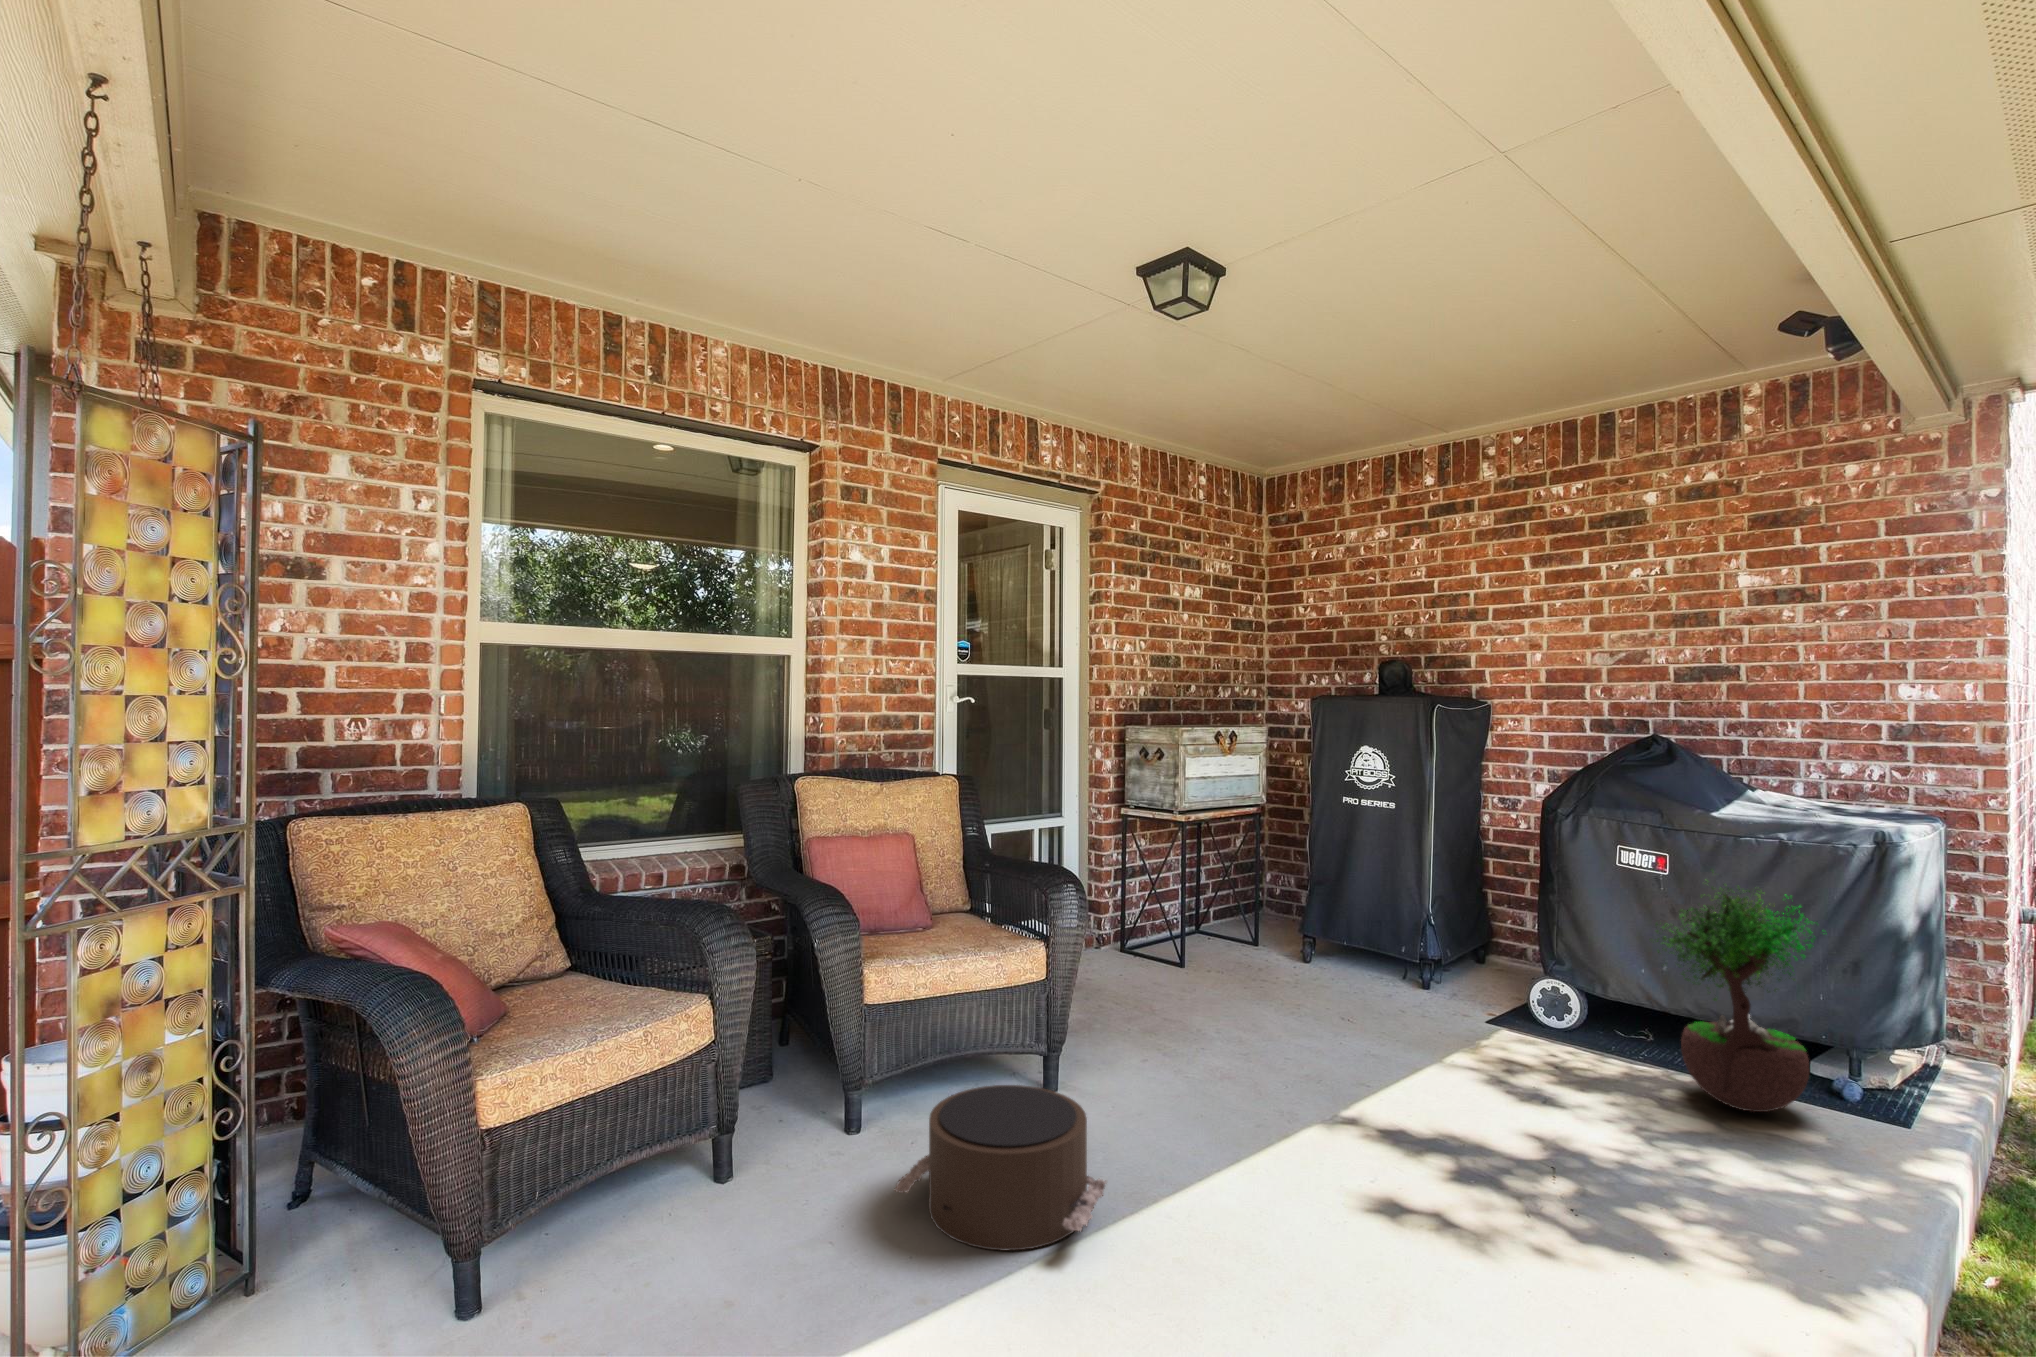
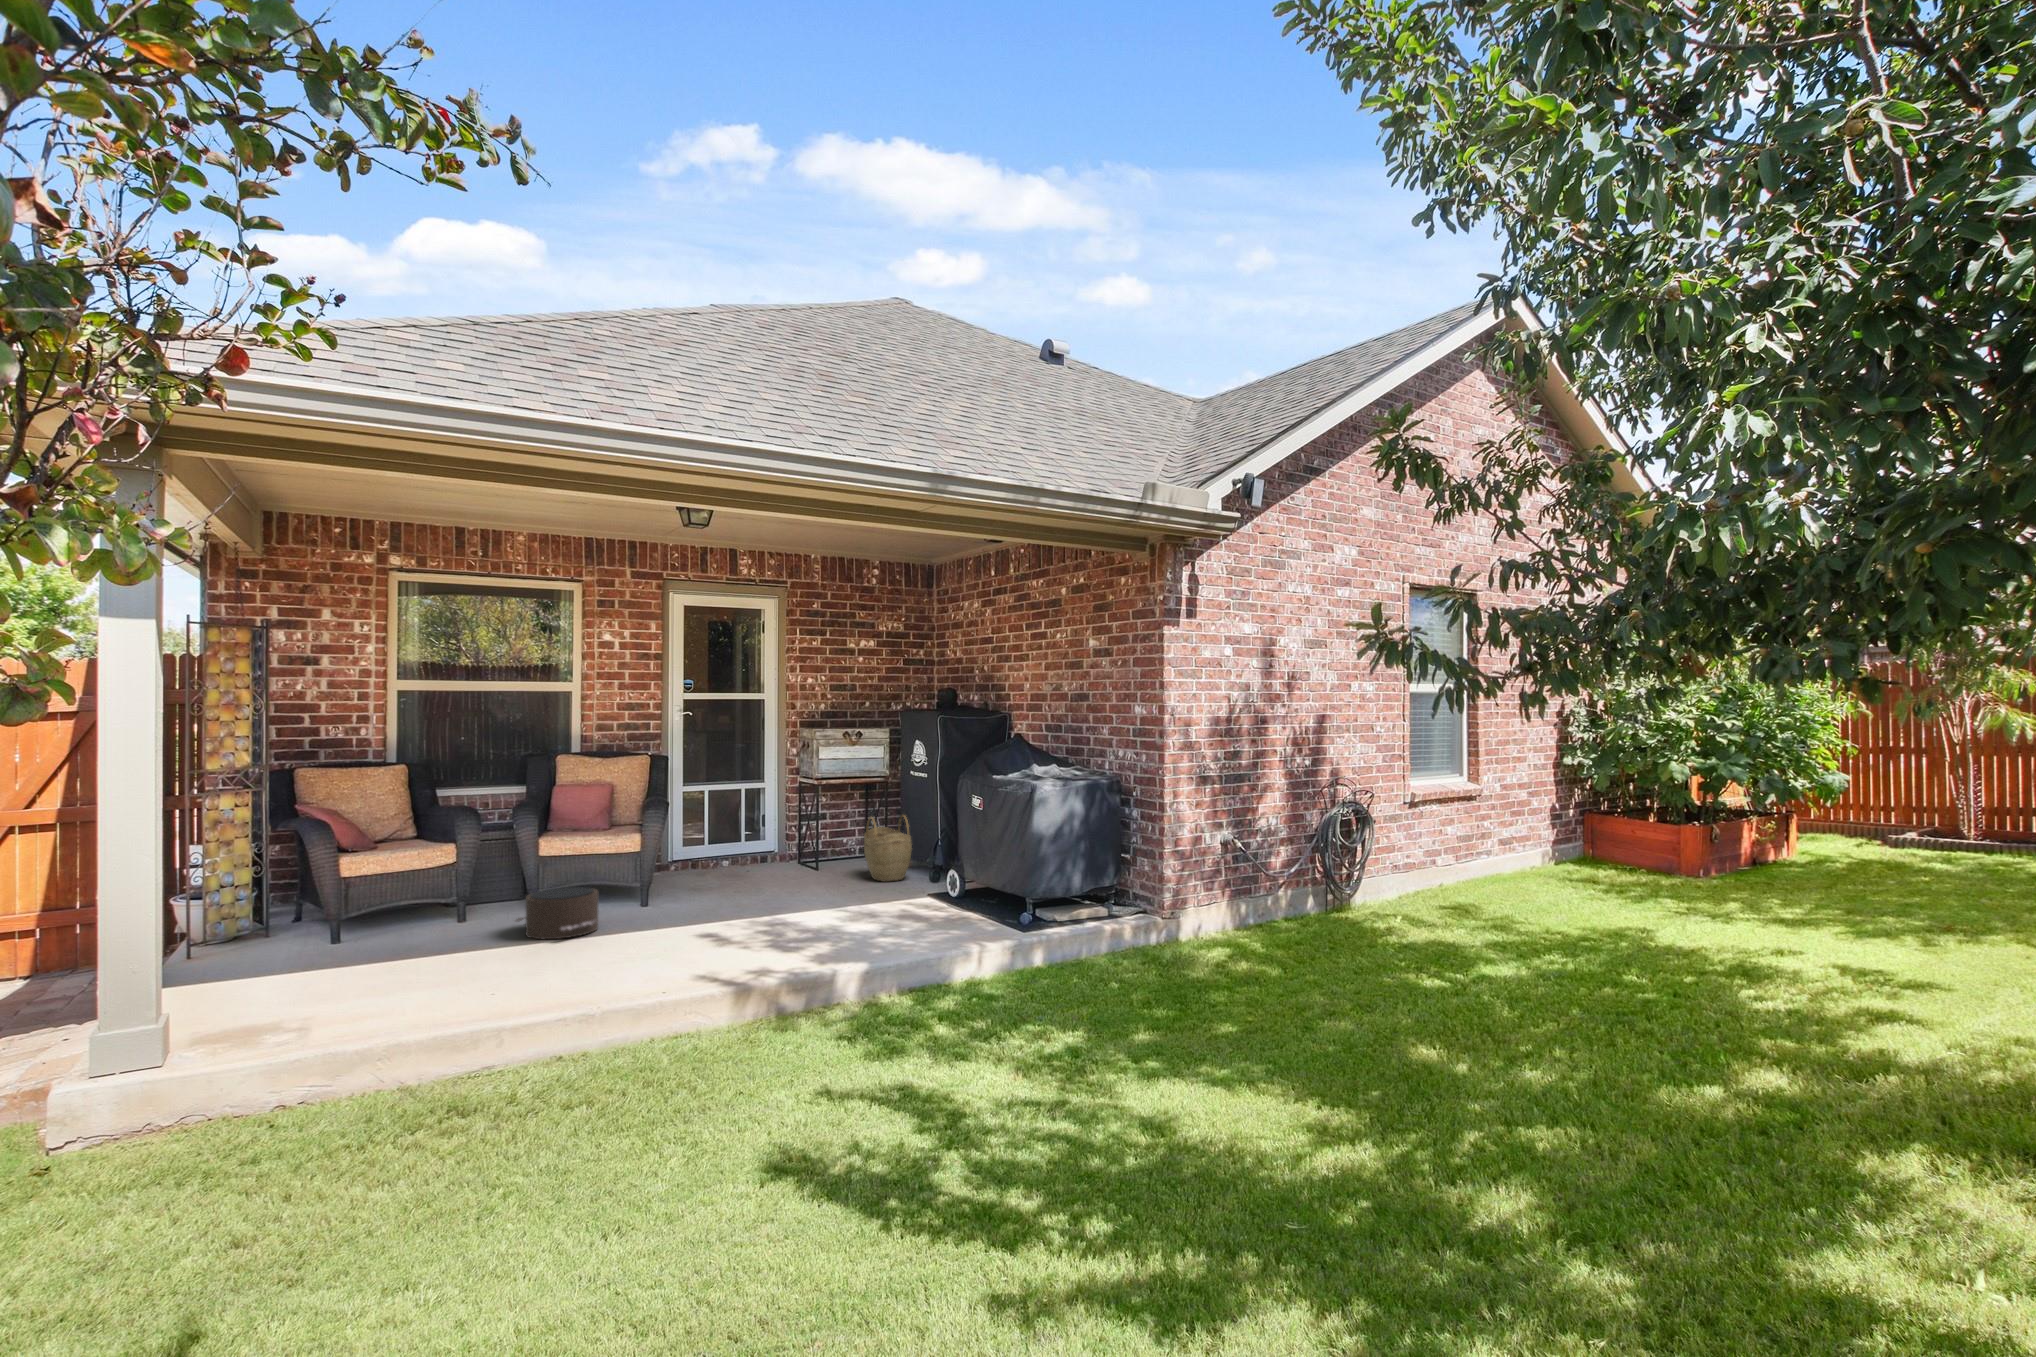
potted tree: present [1652,872,1816,1112] -> none [919,801,999,923]
woven basket: none [1288,874,1389,995] -> present [864,815,912,882]

